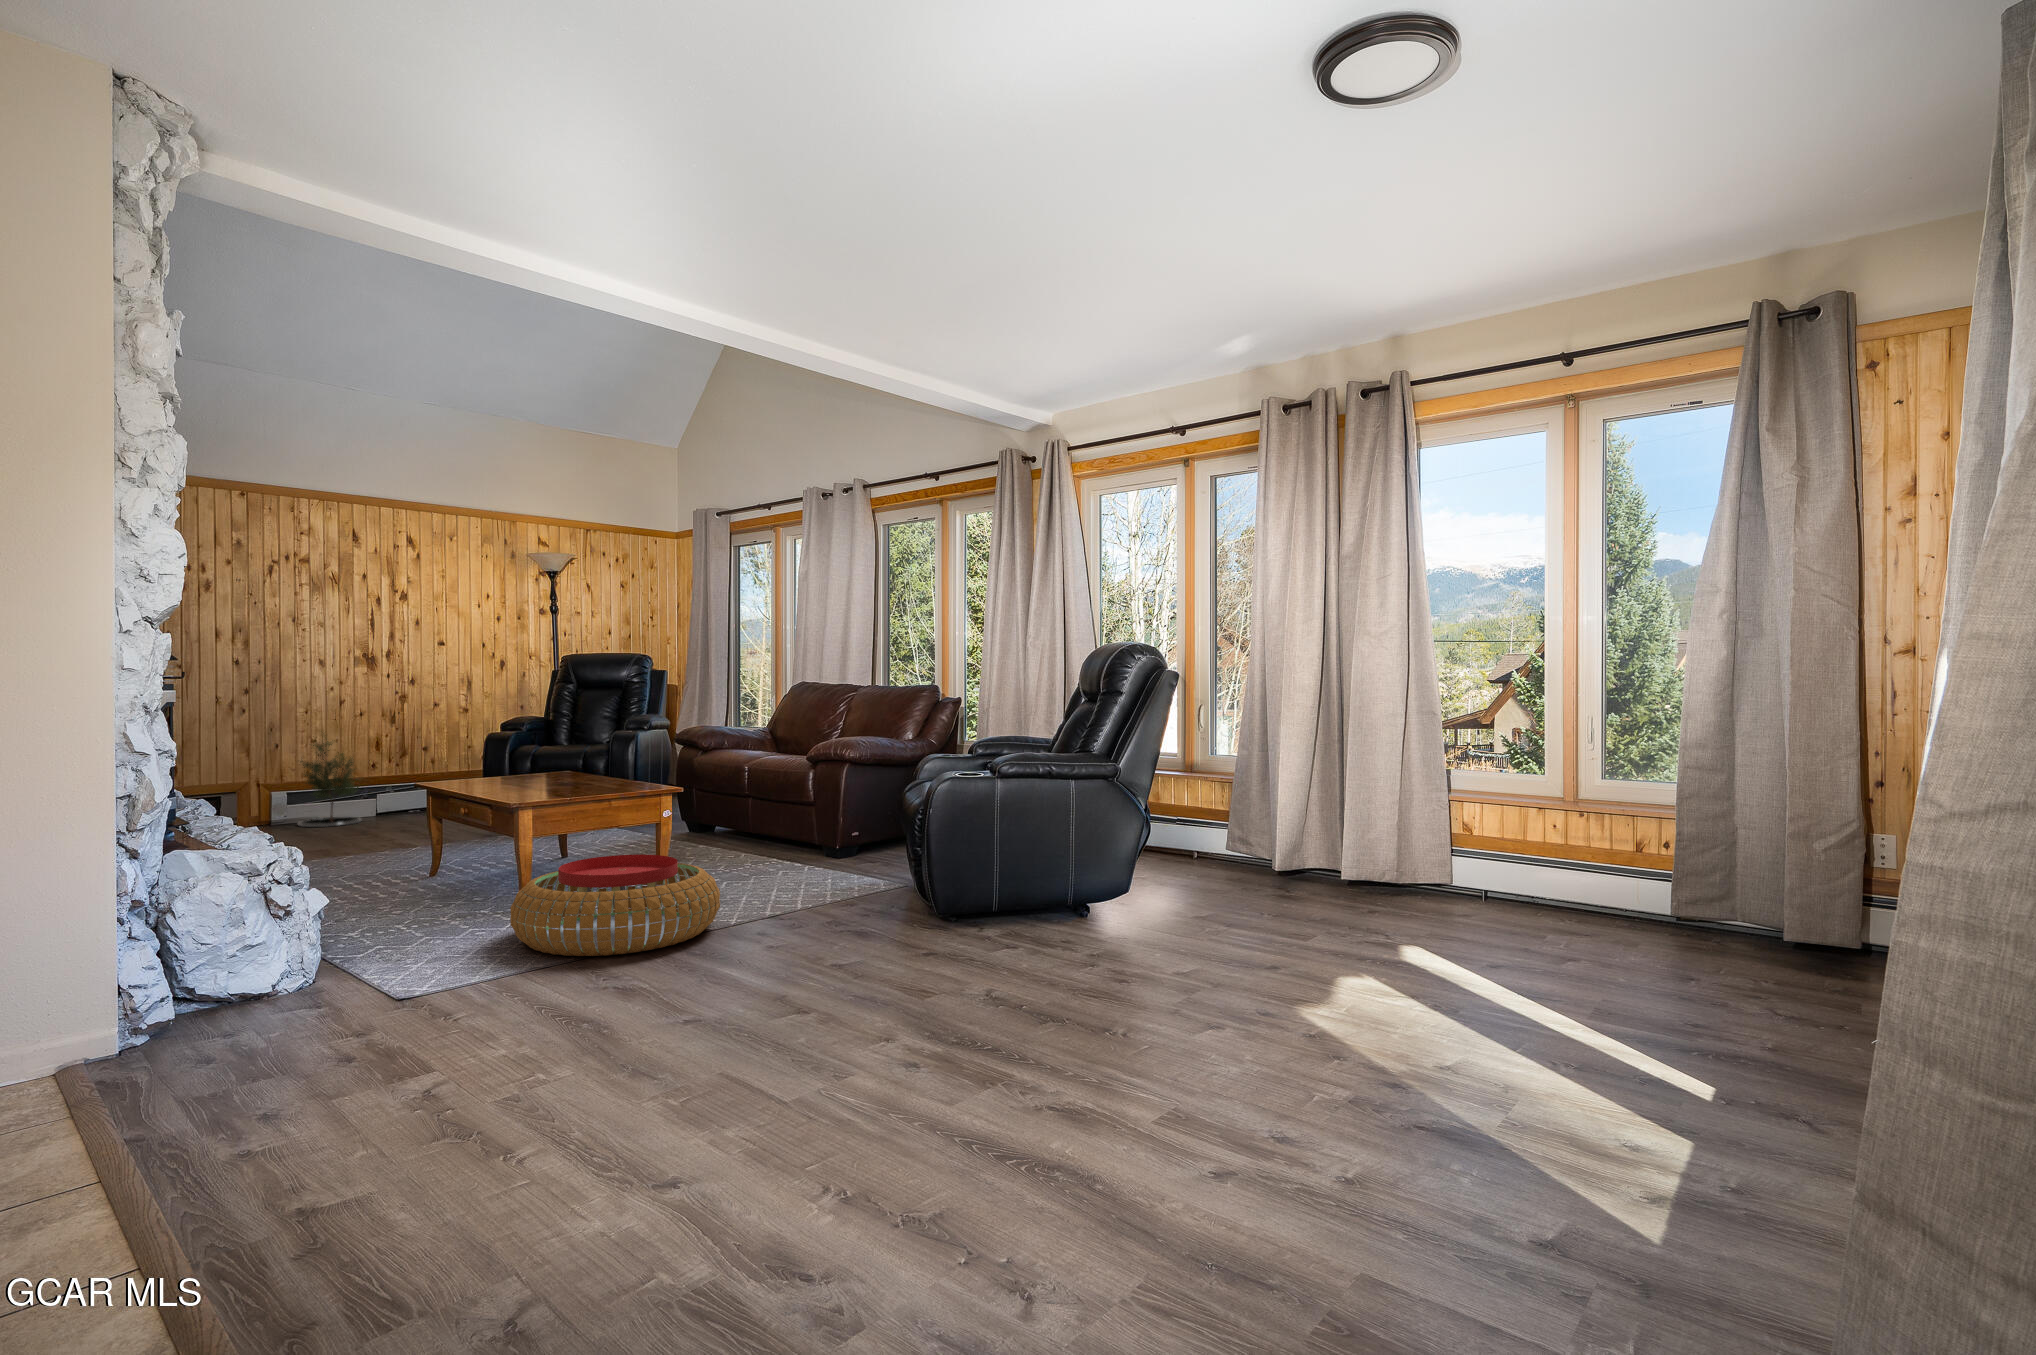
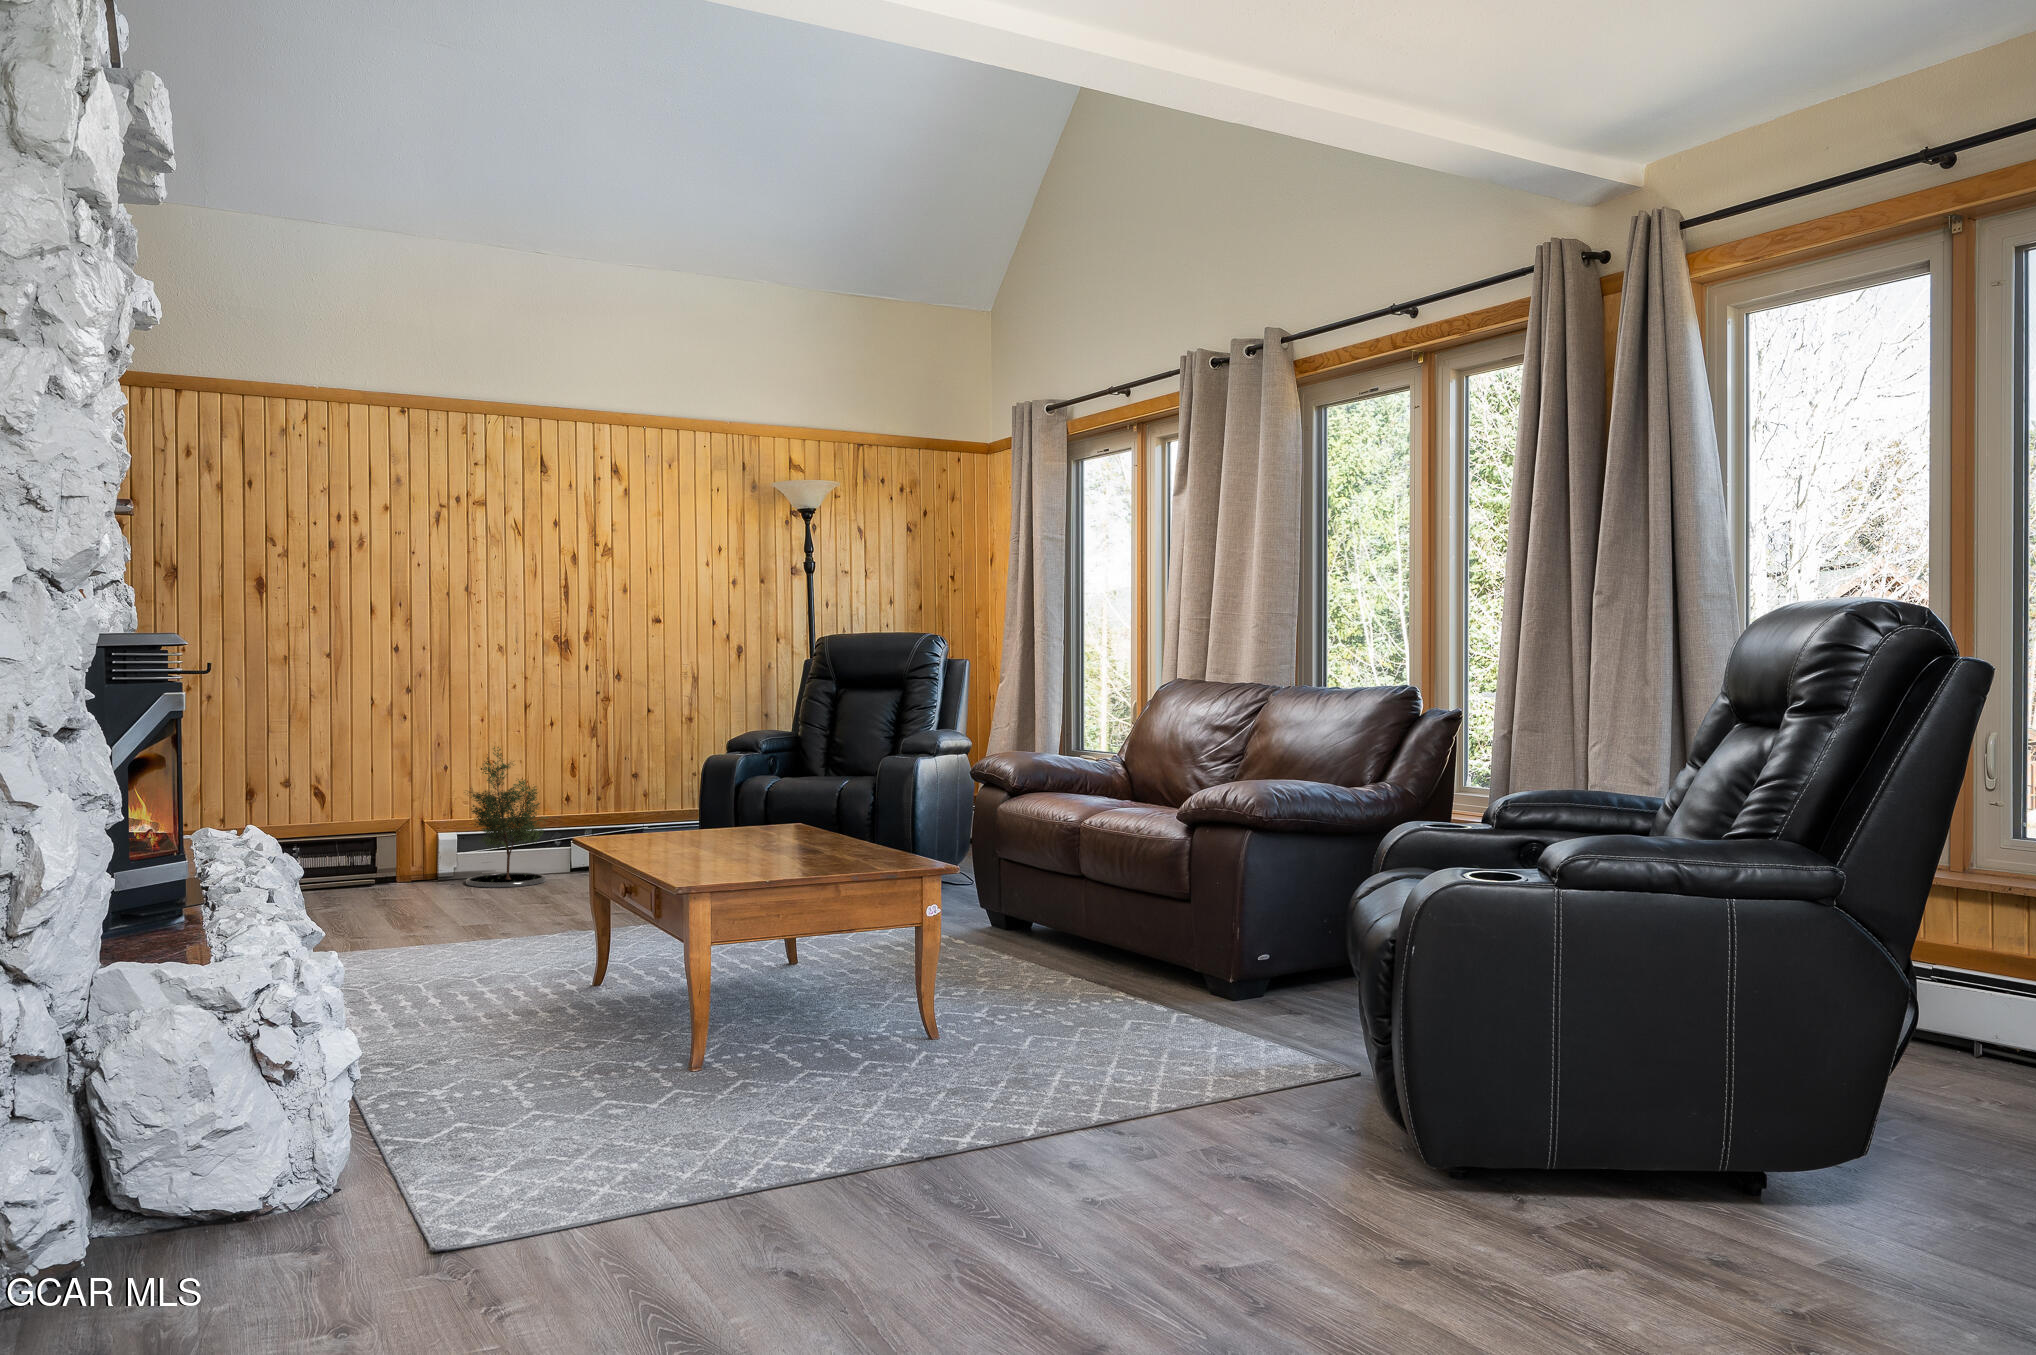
pouf: present [510,855,720,956] -> none [642,994,1000,1194]

